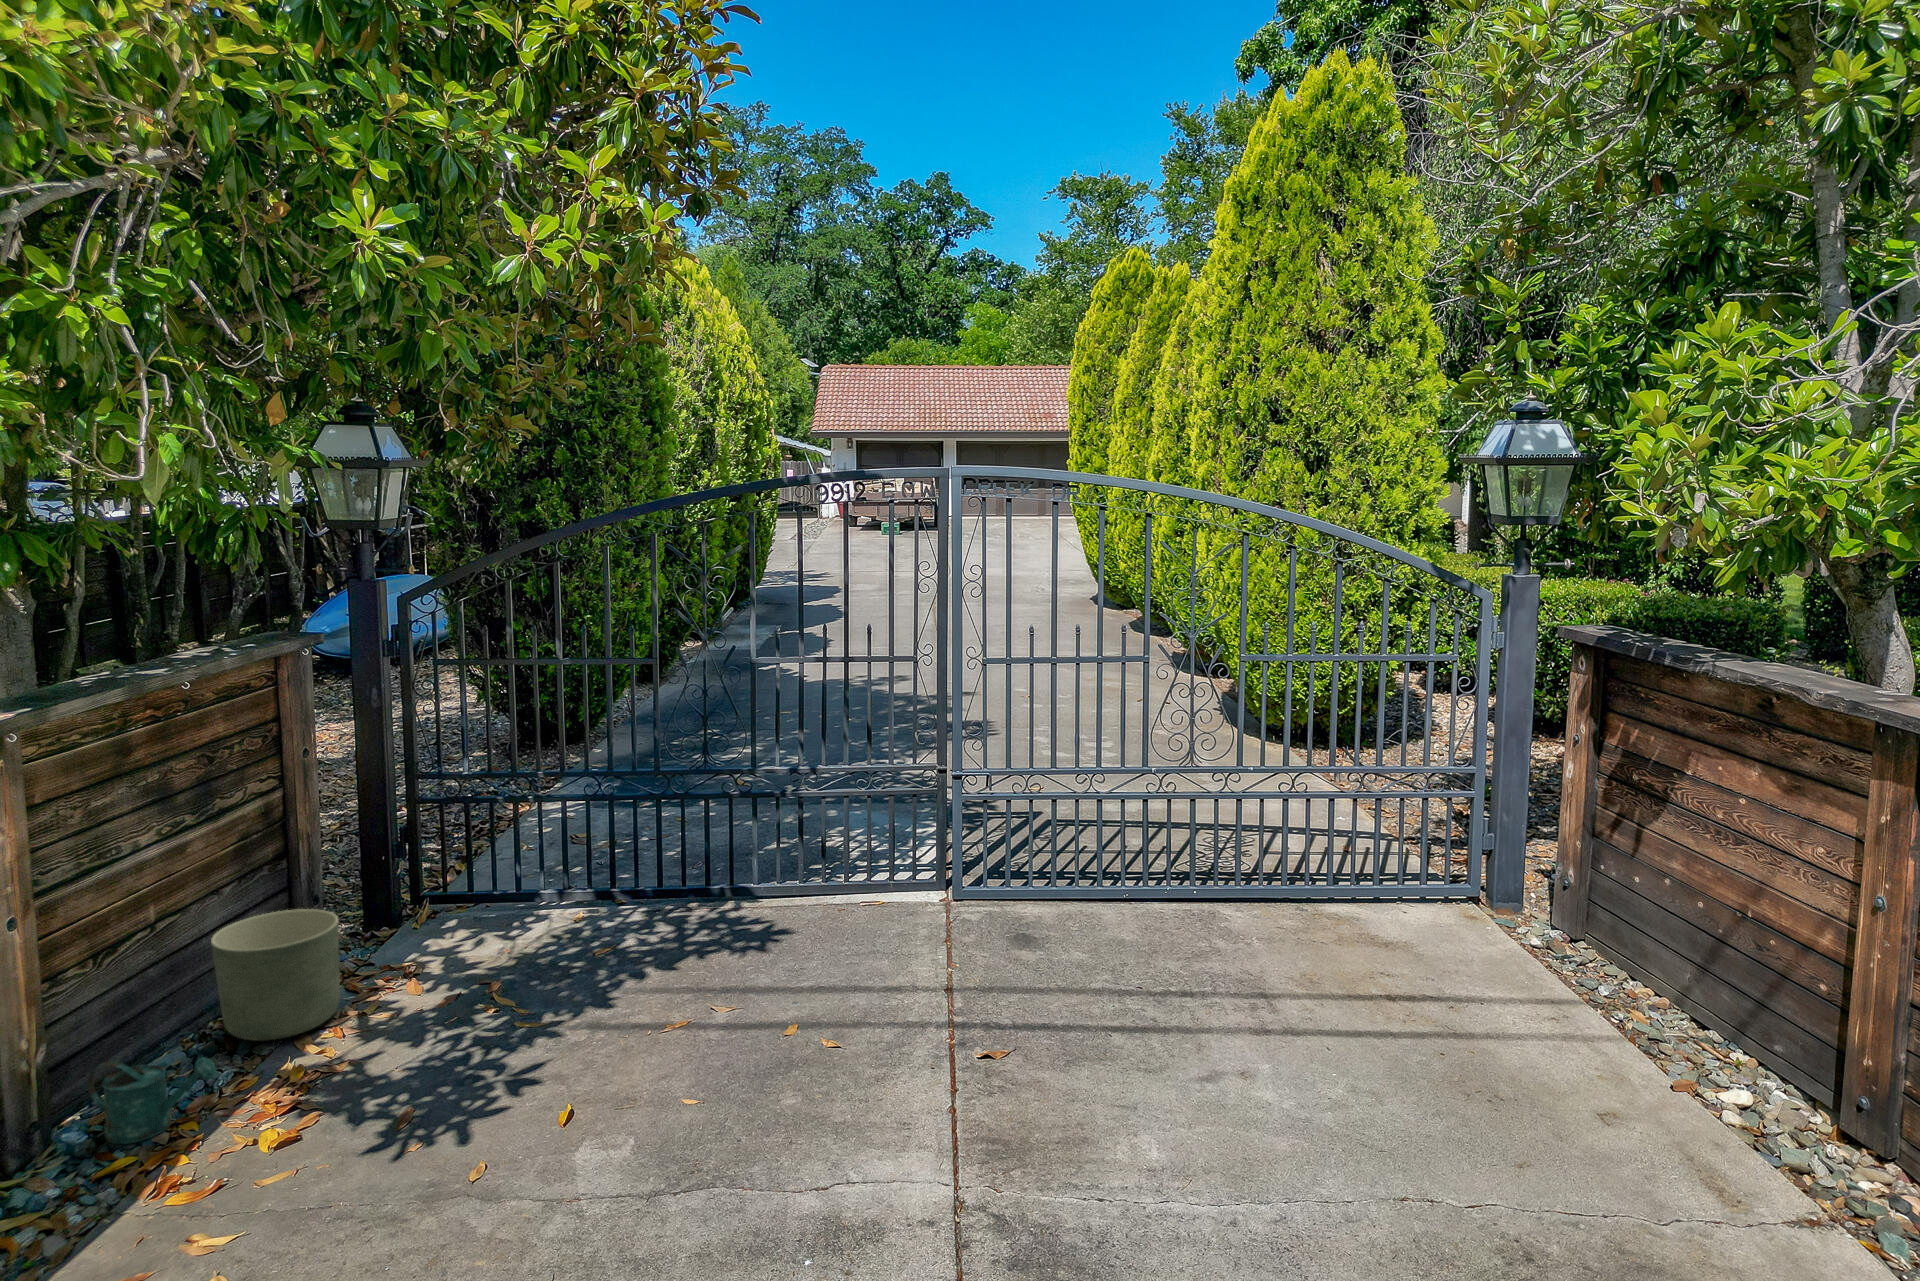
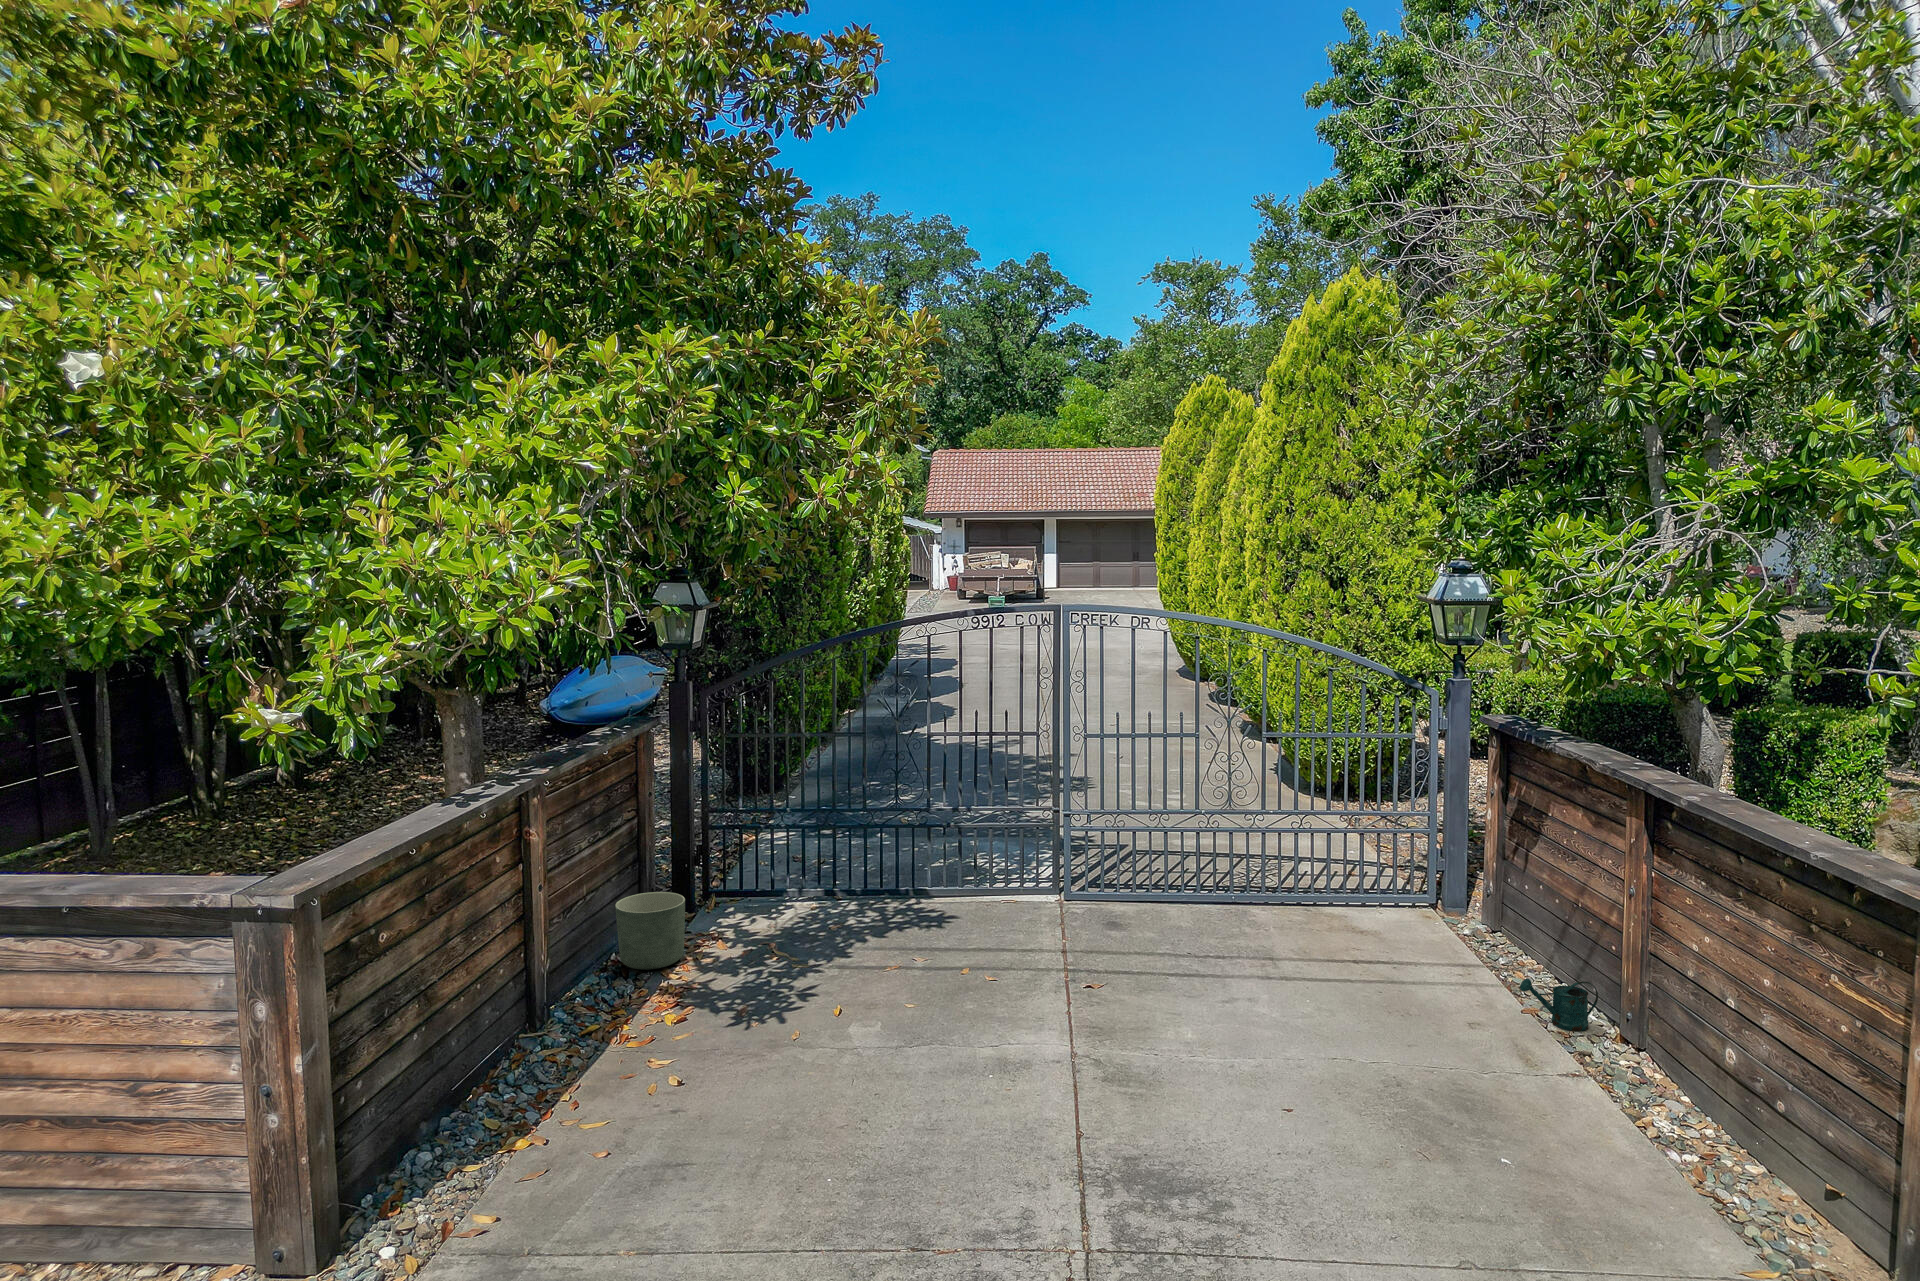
watering can: present [88,1057,216,1144] -> present [1520,979,1598,1031]

